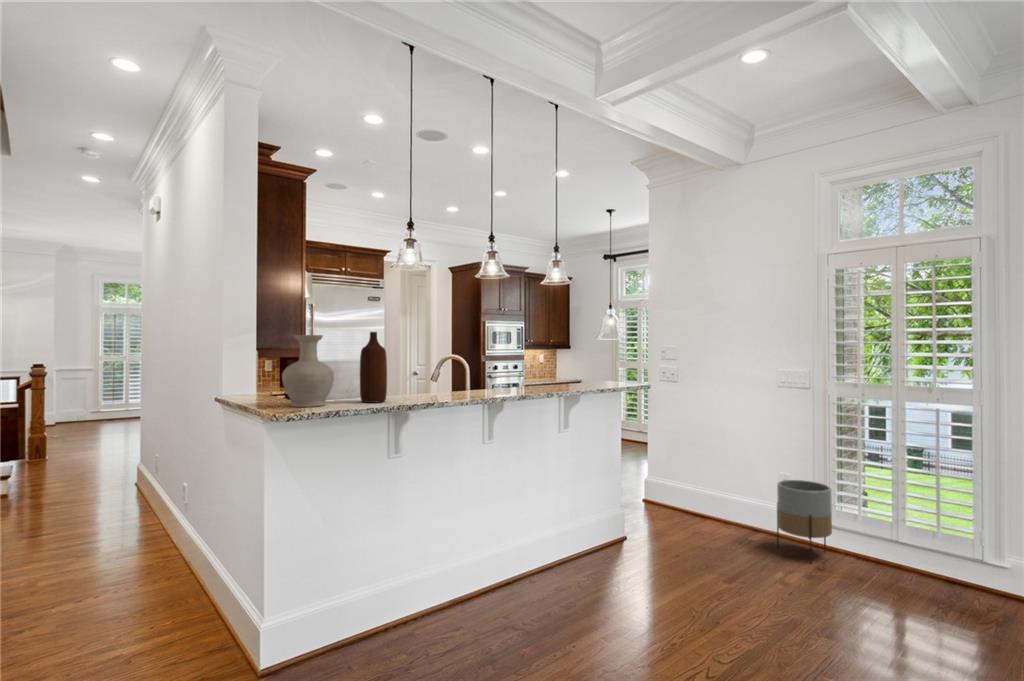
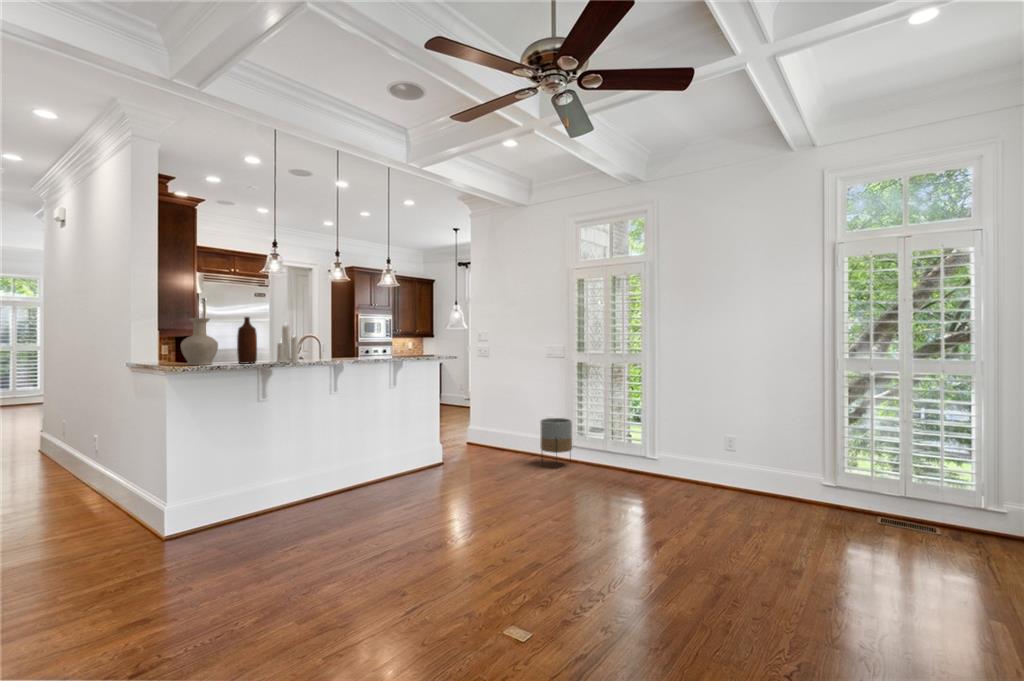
candle: none [412,333,443,399] -> present [277,325,298,362]

